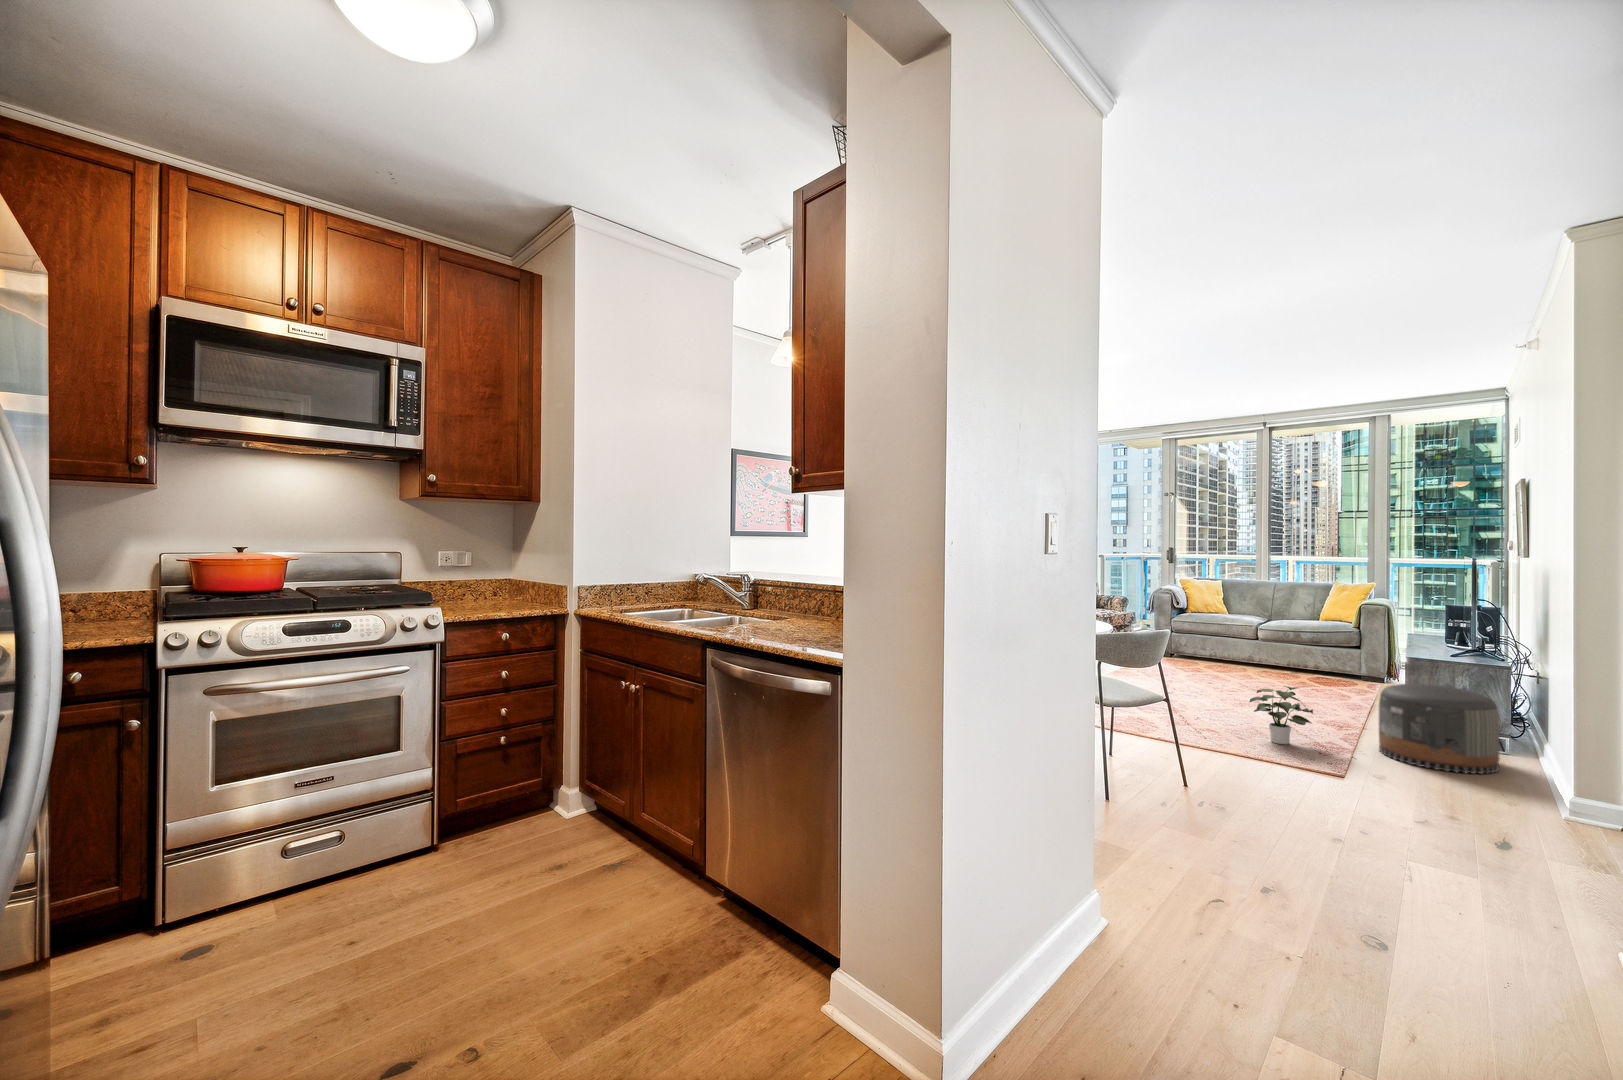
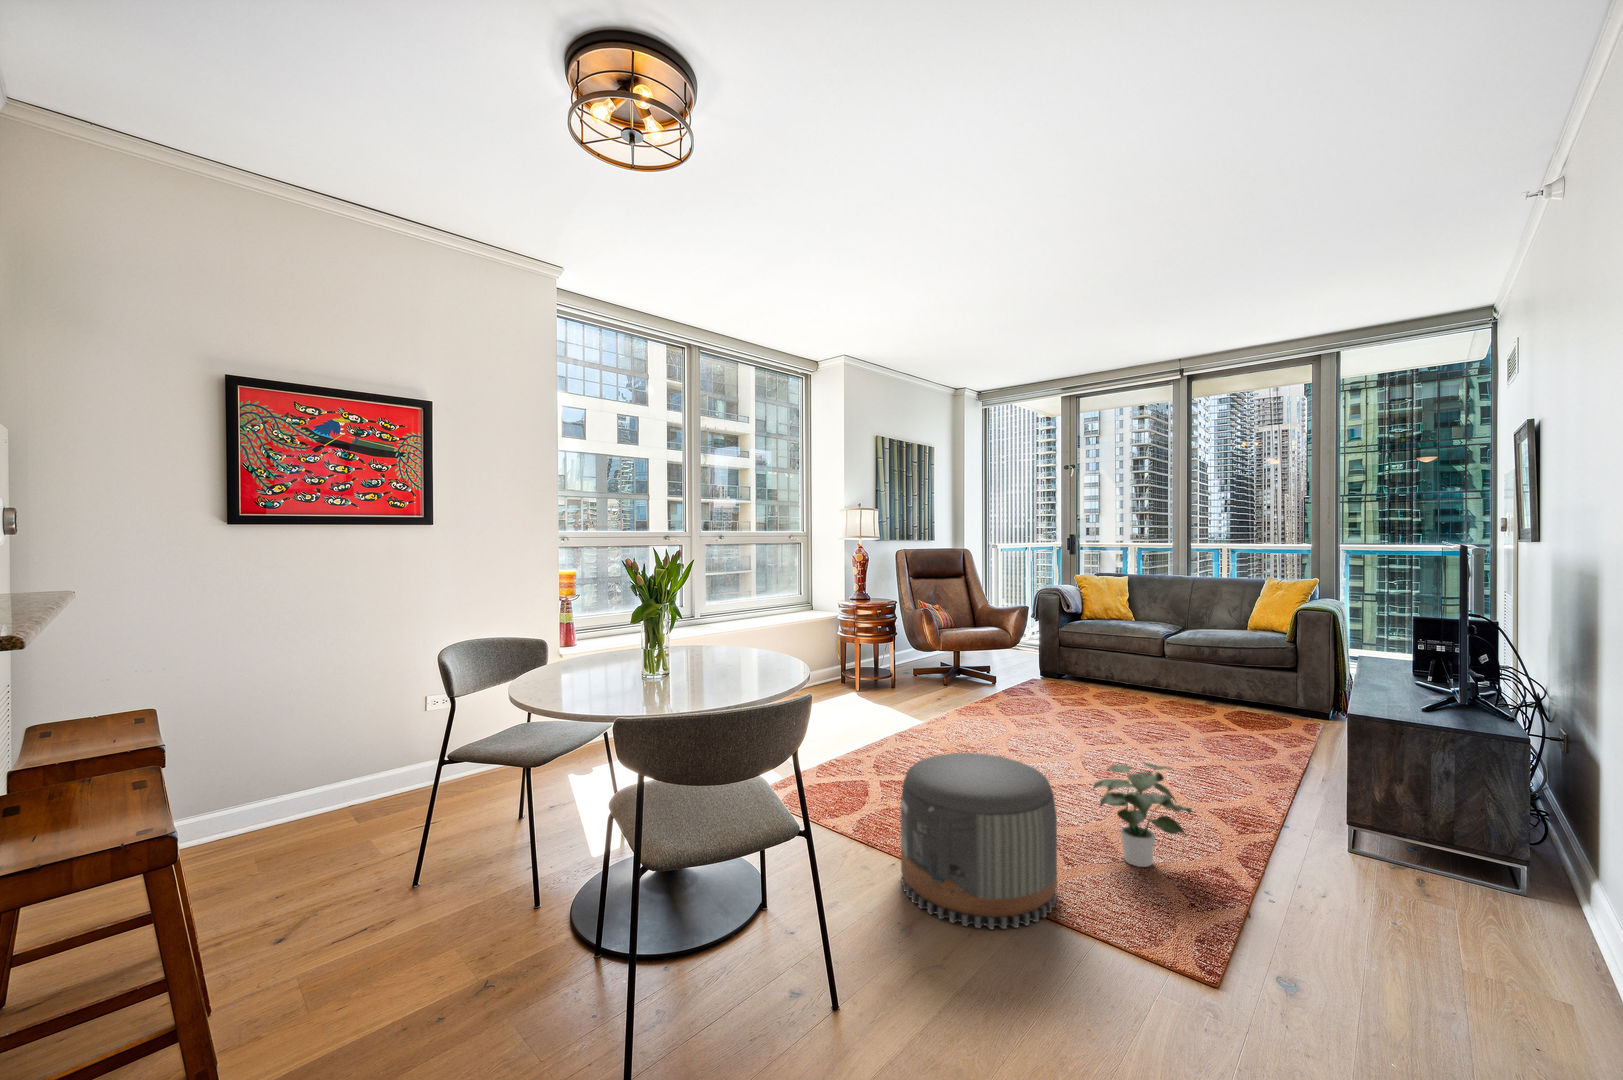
pouf: present [1379,684,1500,774] -> present [901,753,1057,929]

